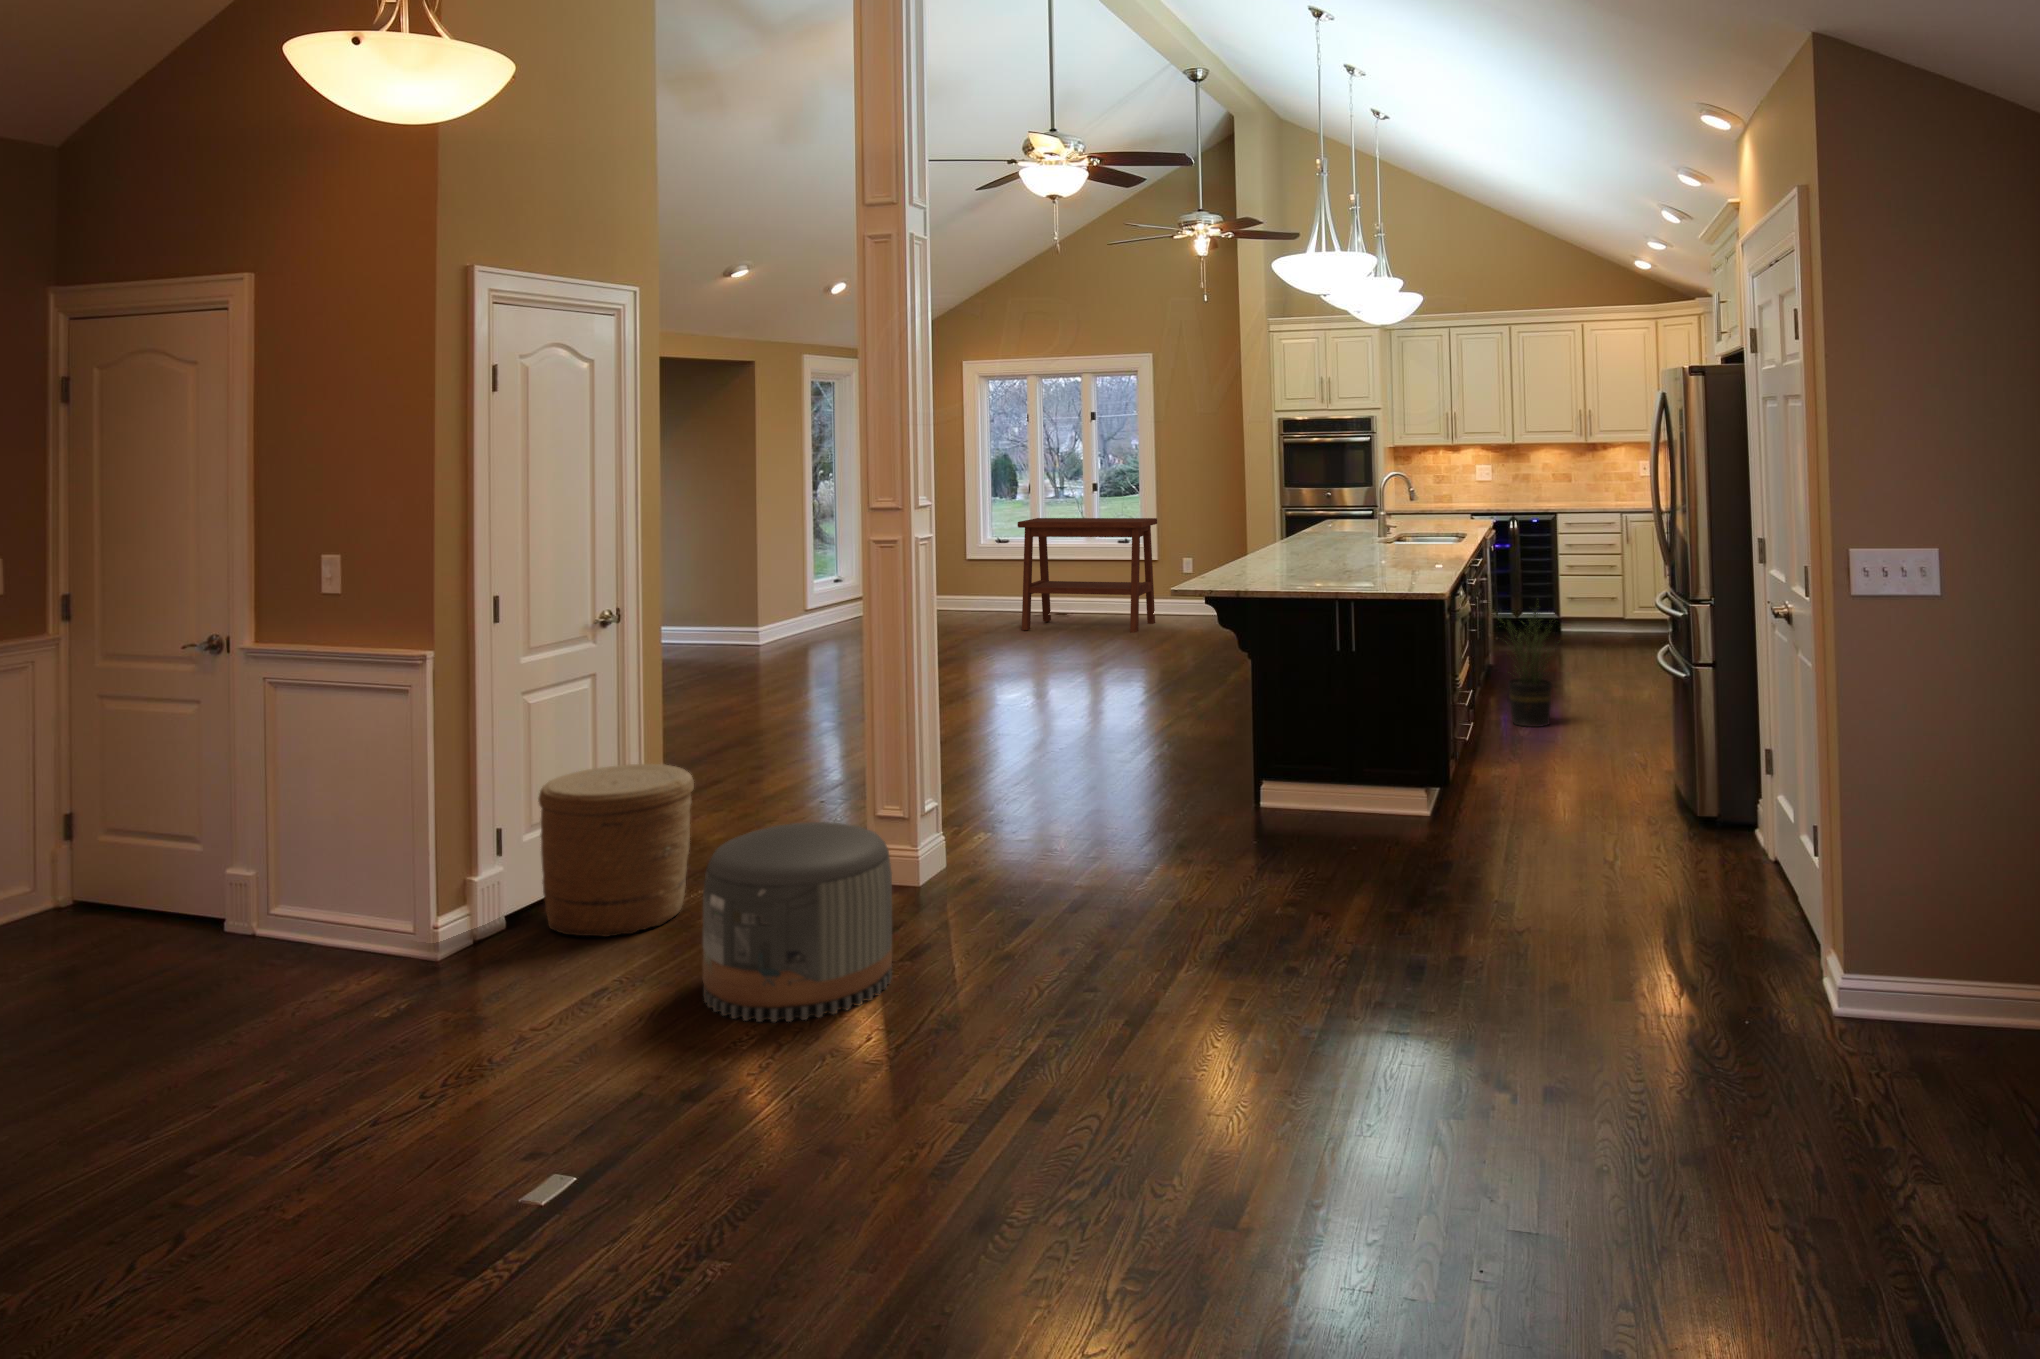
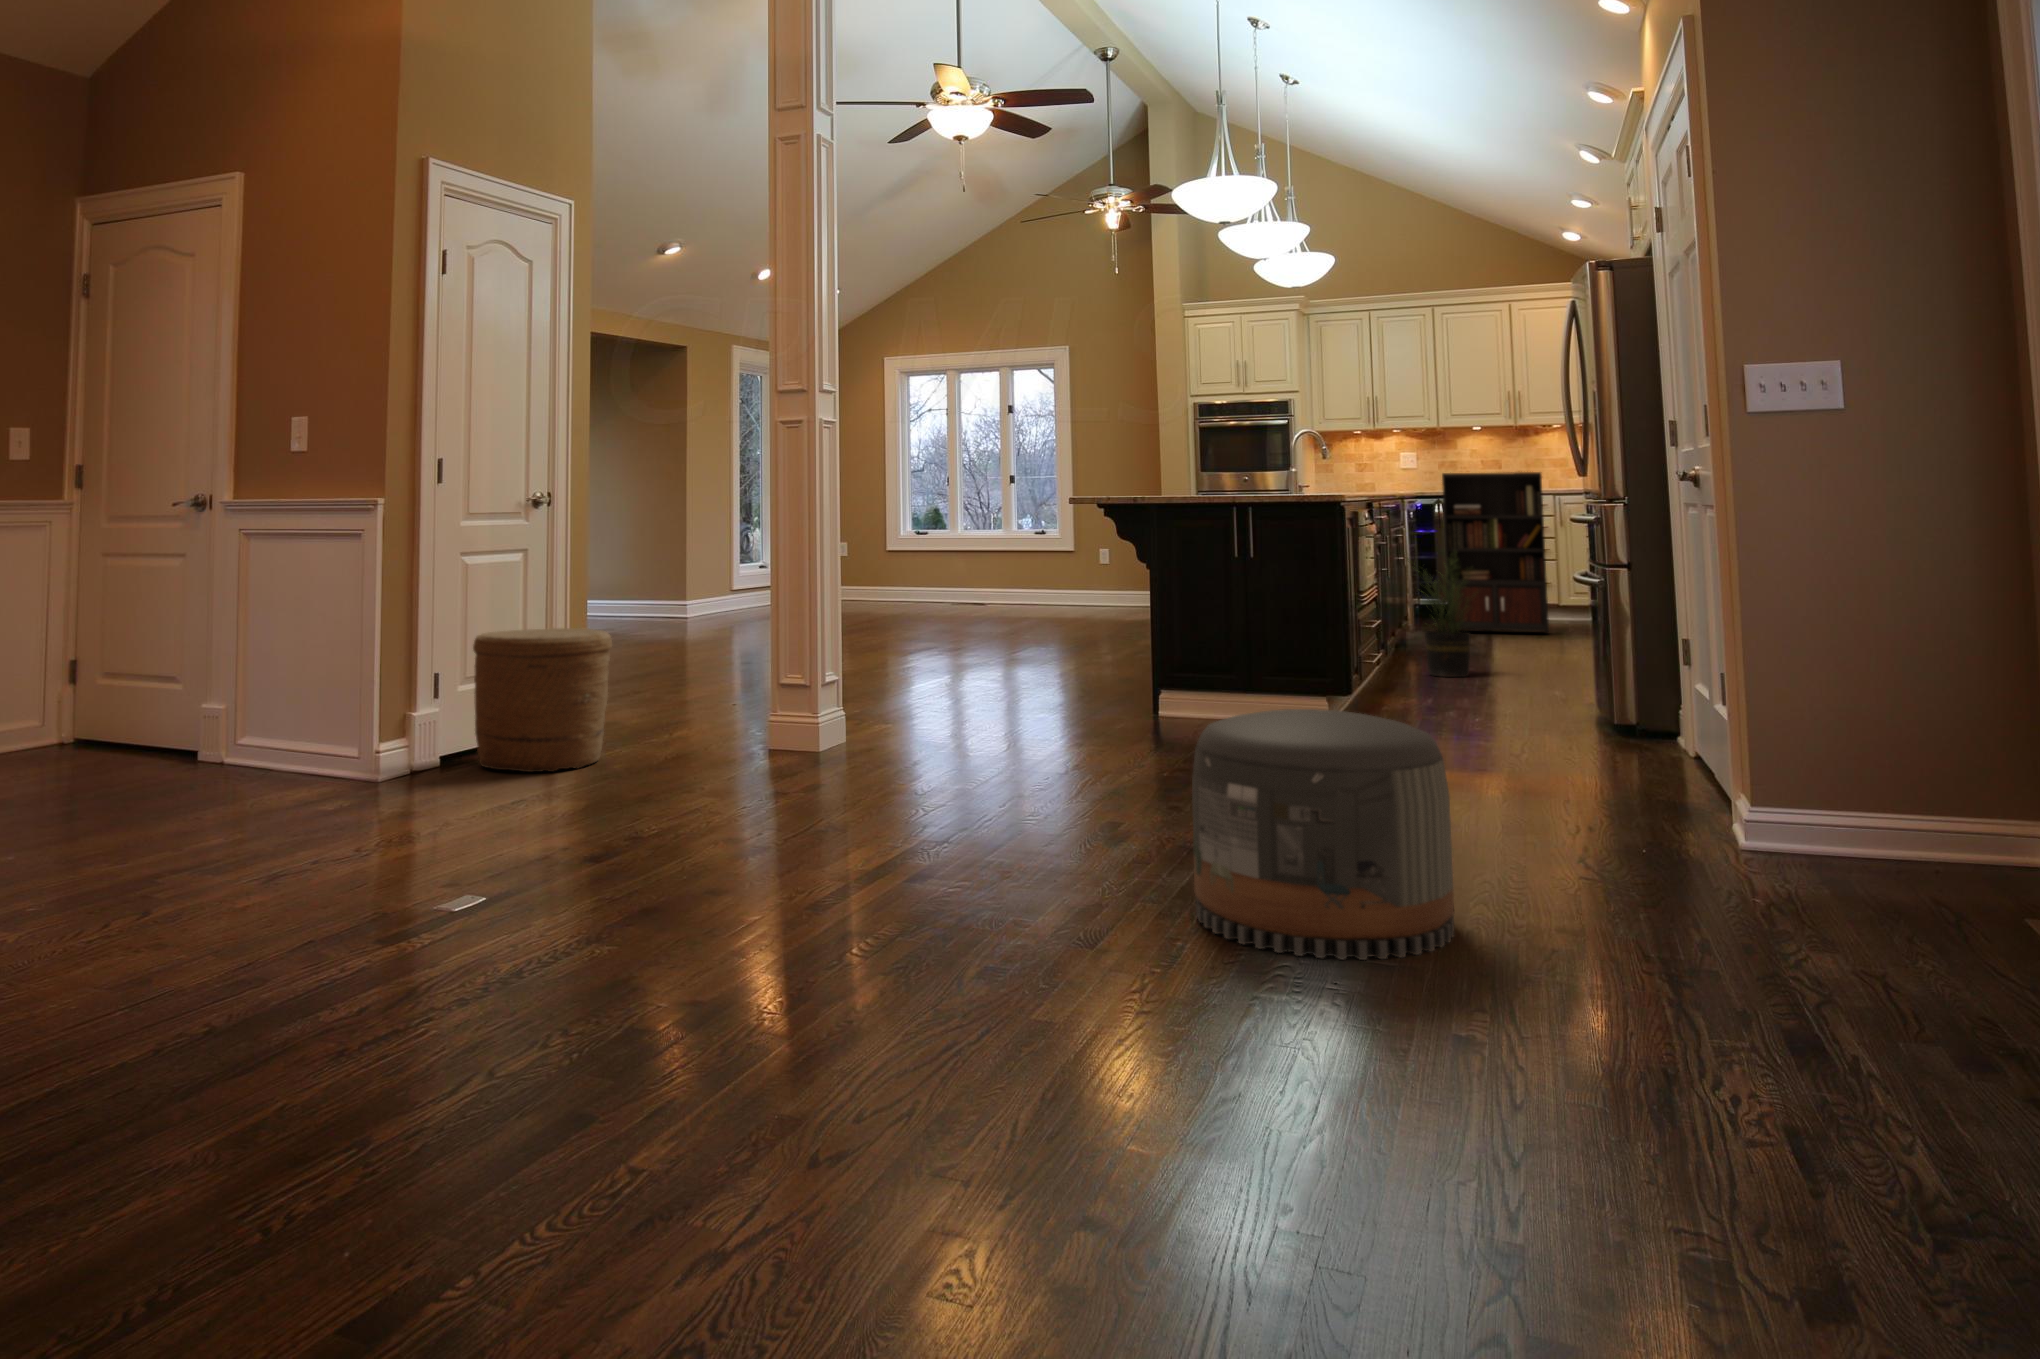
bookcase: none [1519,494,1641,651] -> present [1442,472,1549,632]
side table: present [1018,518,1157,633] -> none [933,508,1071,618]
pouf: present [703,822,892,1022] -> present [1192,709,1454,960]

